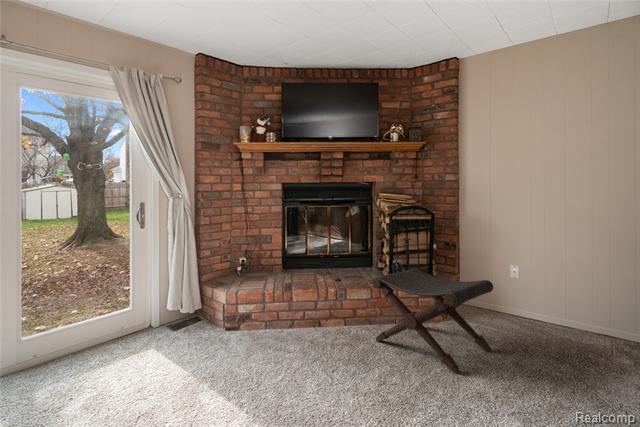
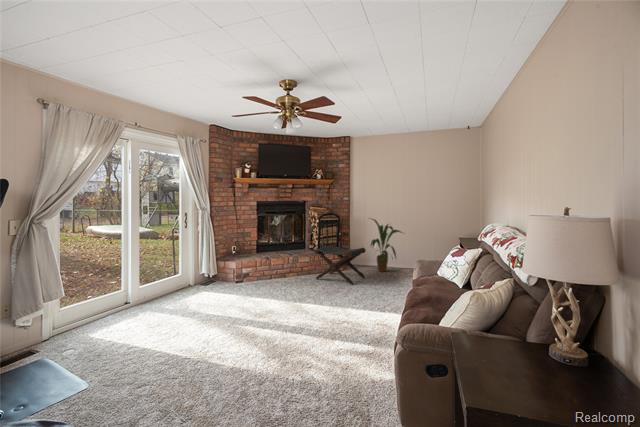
house plant: none [499,214,599,335] -> present [371,219,401,272]

